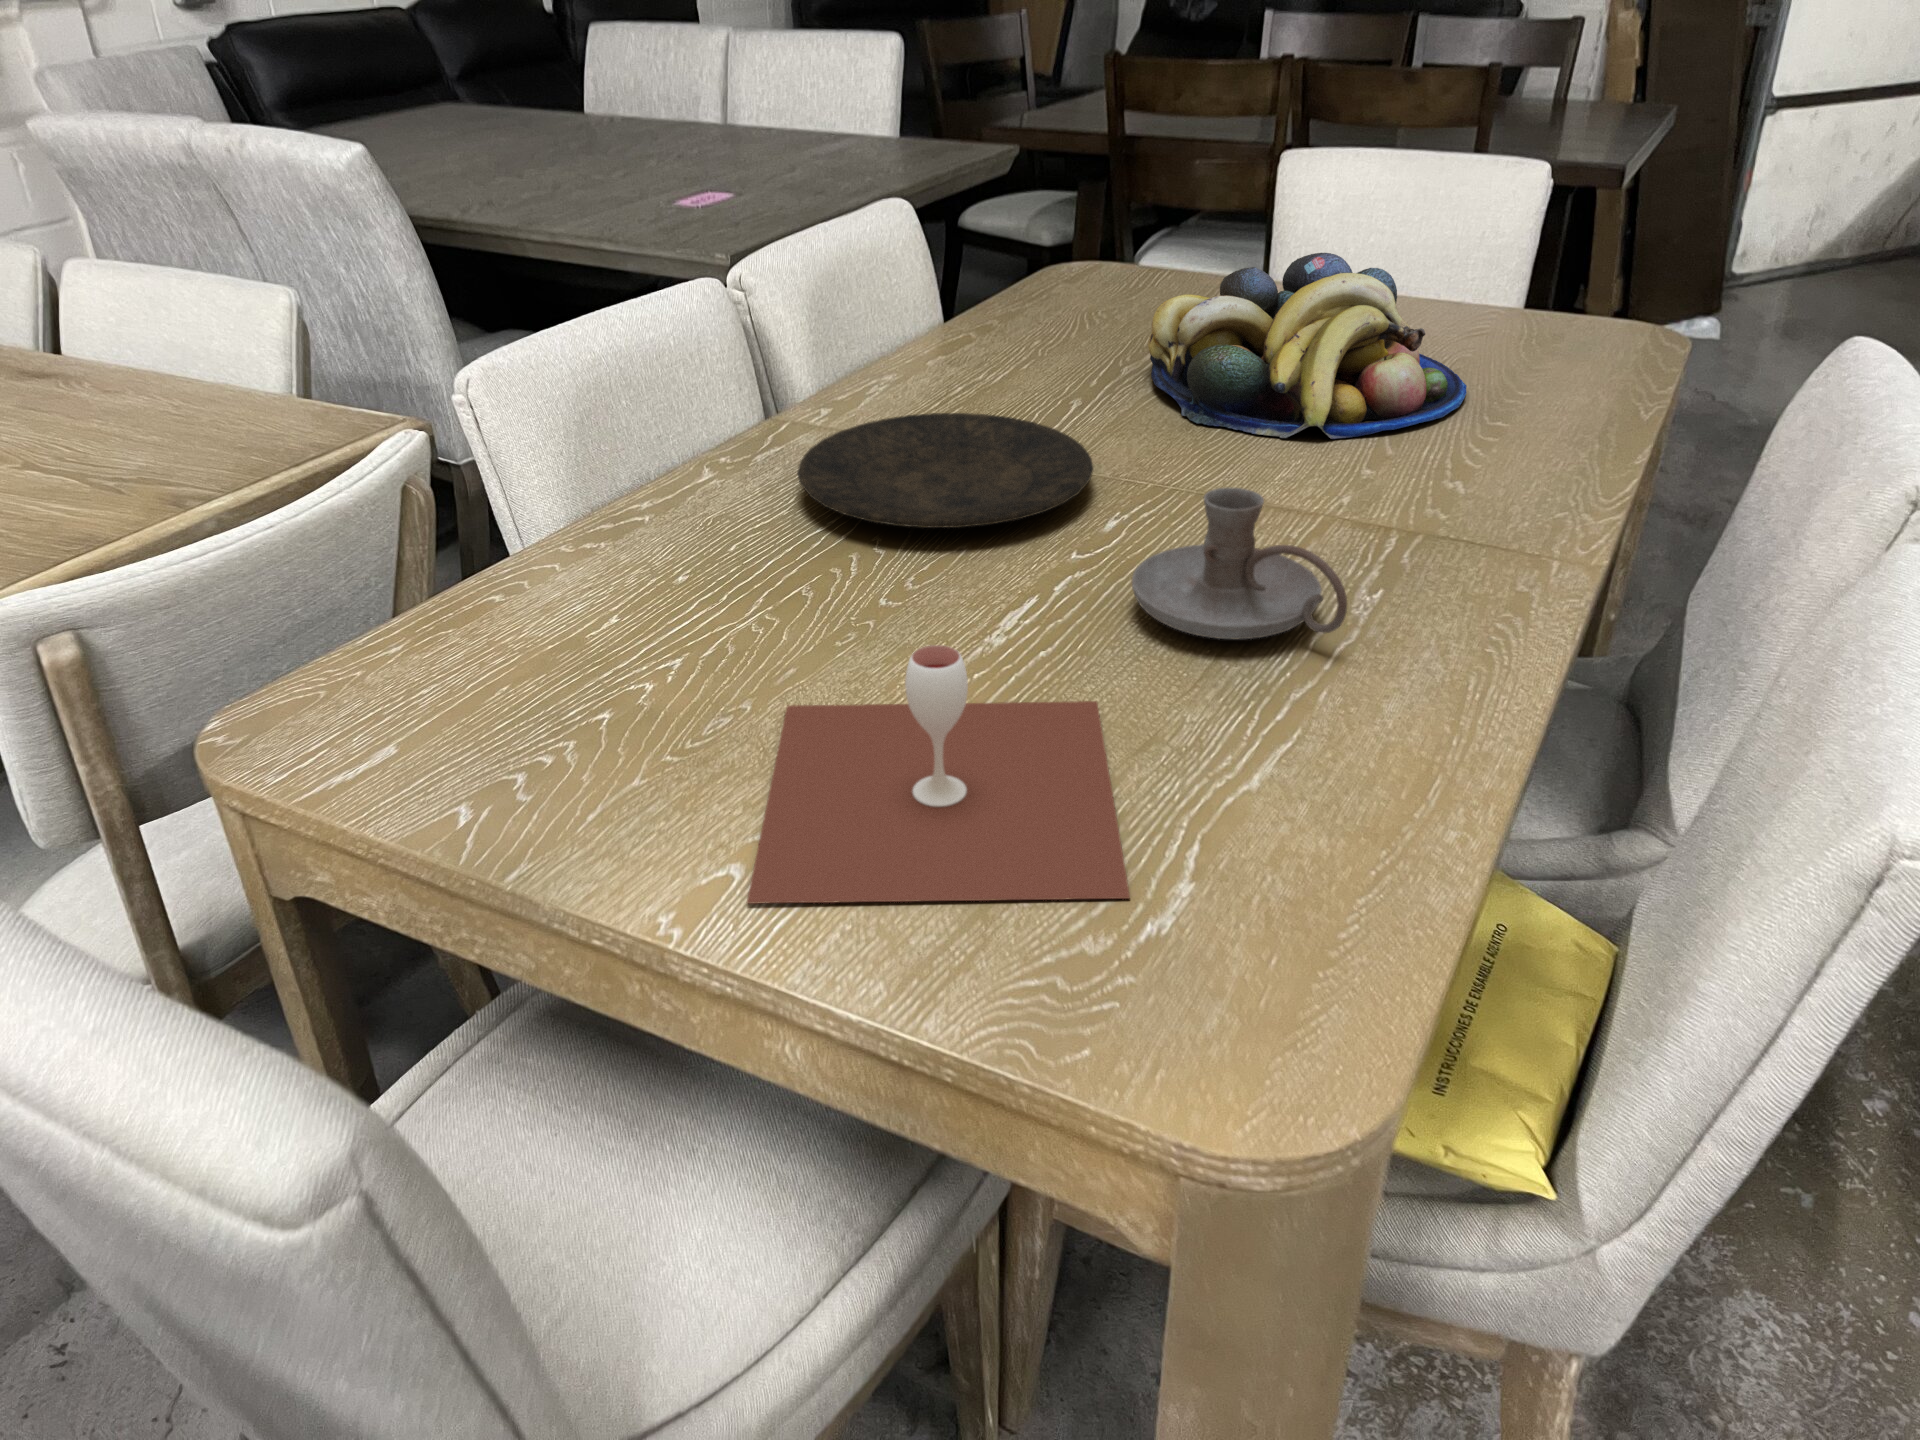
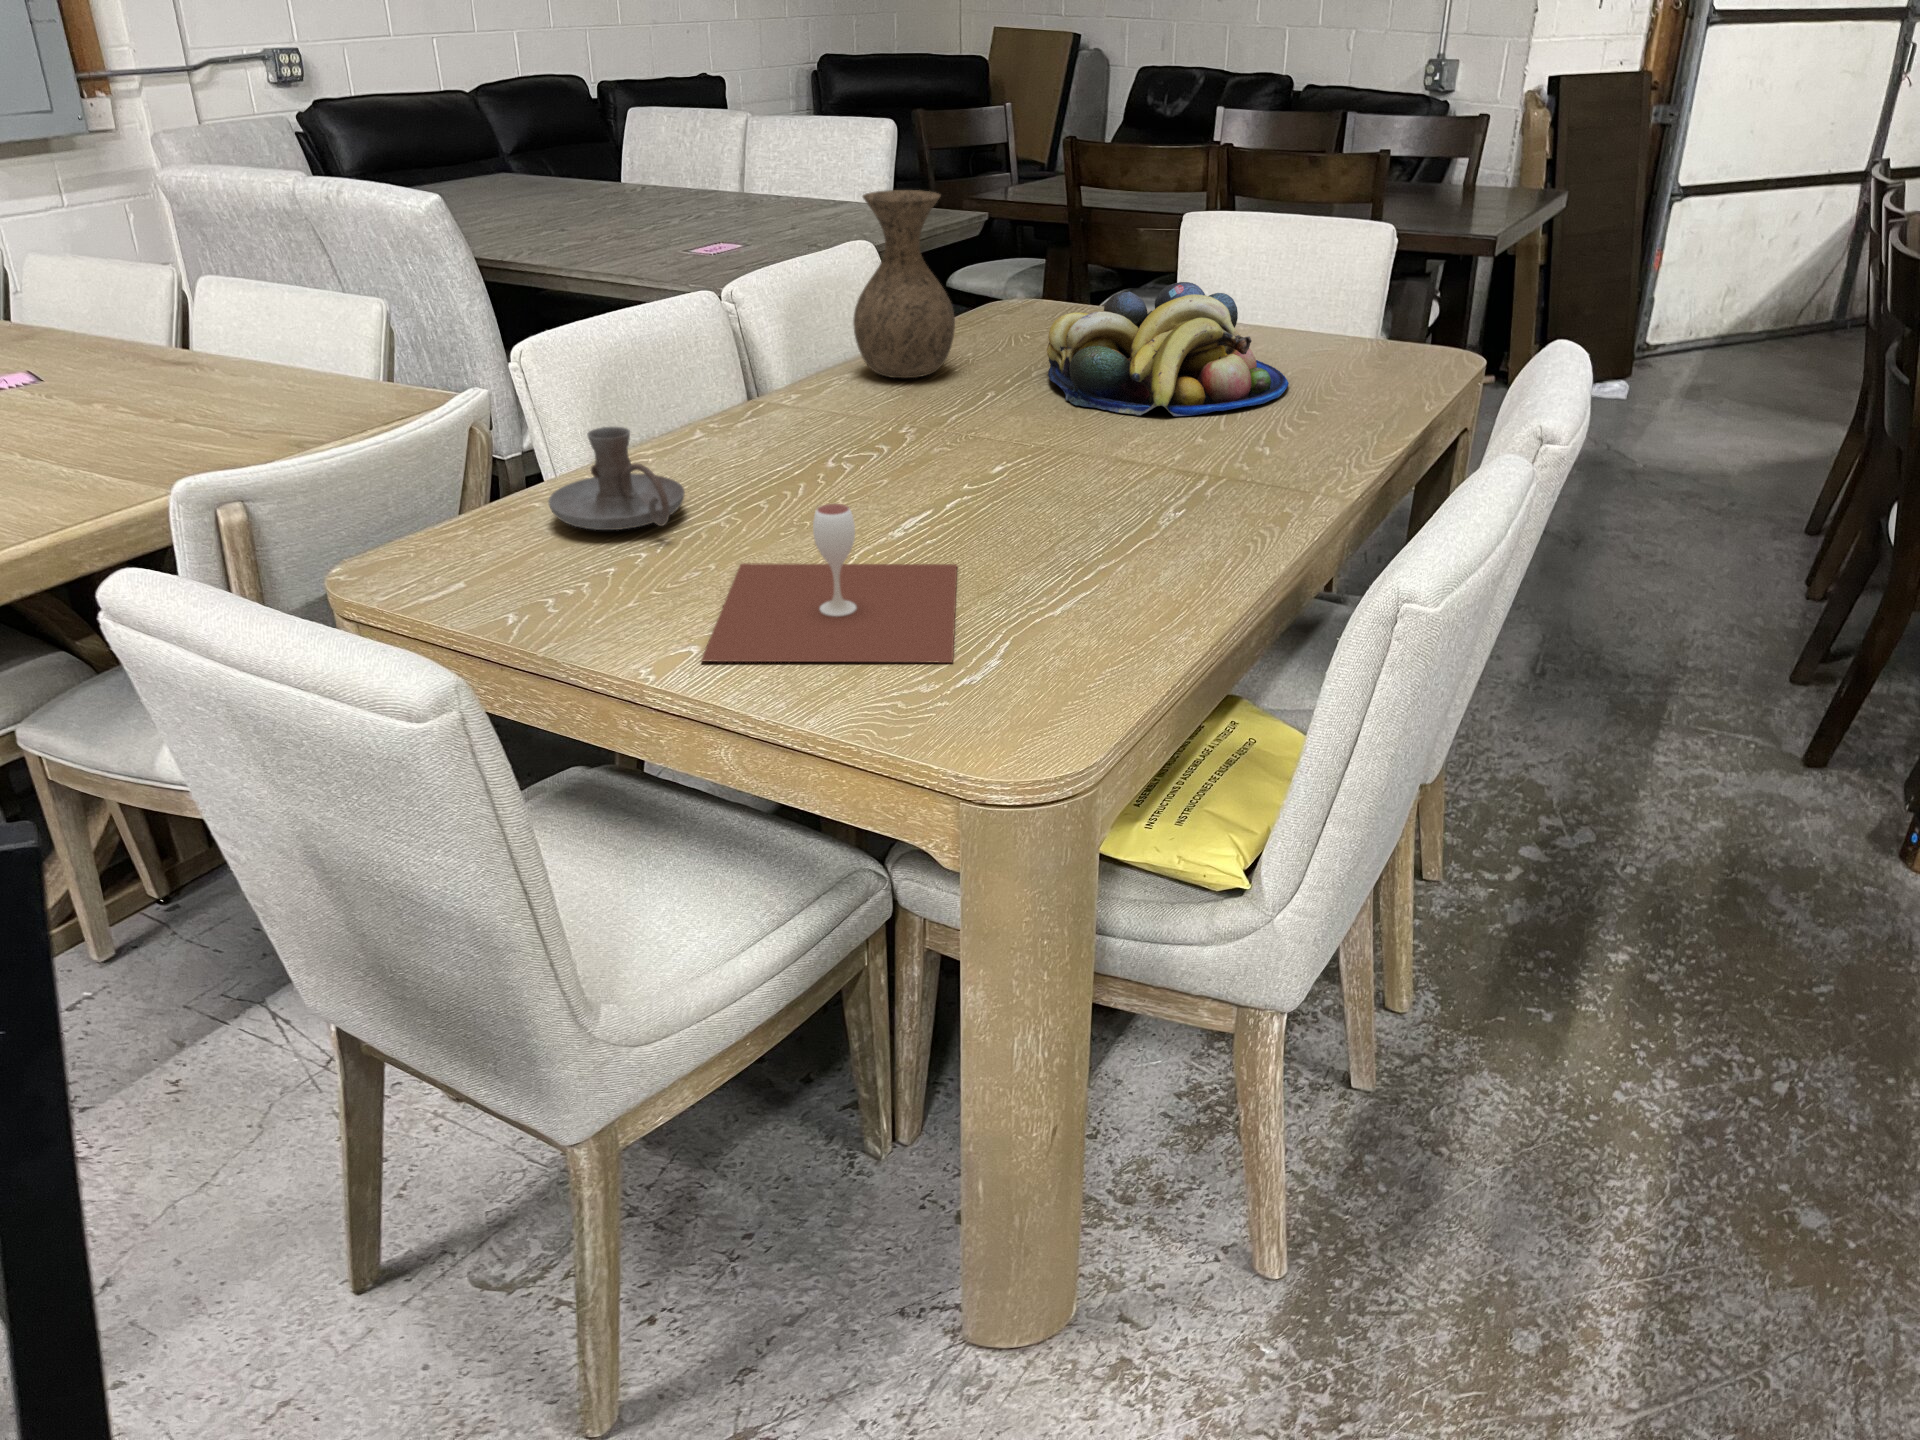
vase: none [898,139,1029,385] -> present [853,190,955,378]
plate: present [797,413,1093,528] -> none [764,392,986,462]
candle holder: present [1132,488,1347,639] -> present [548,427,685,530]

